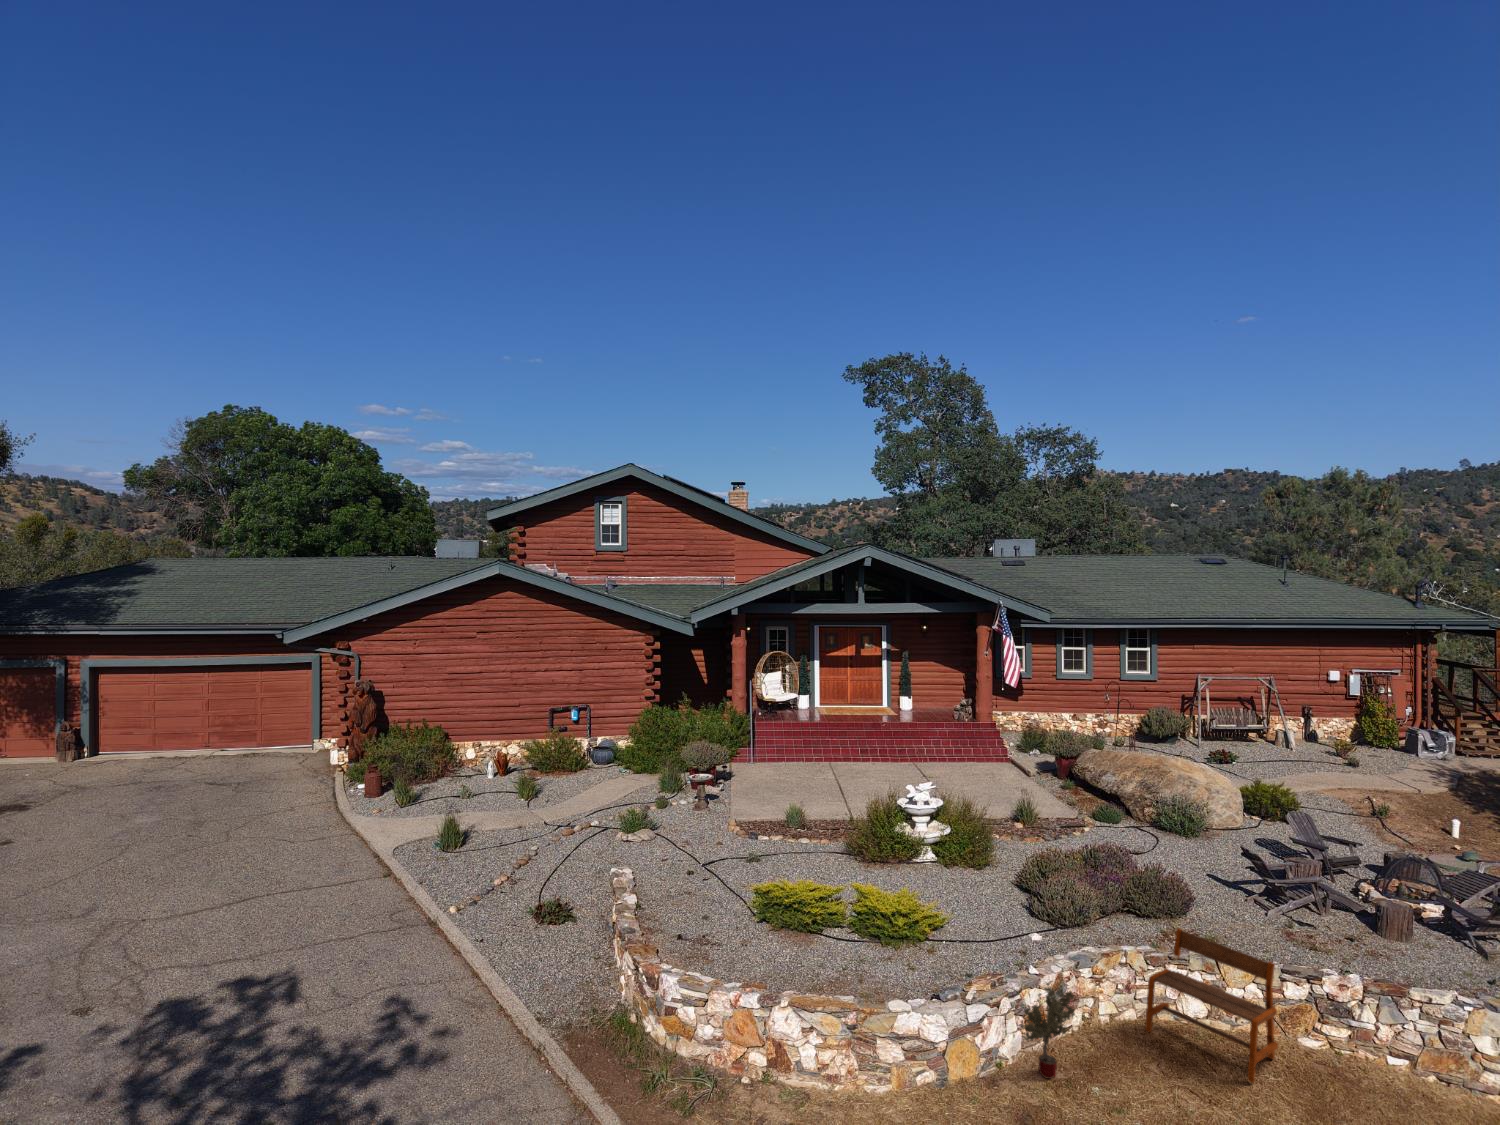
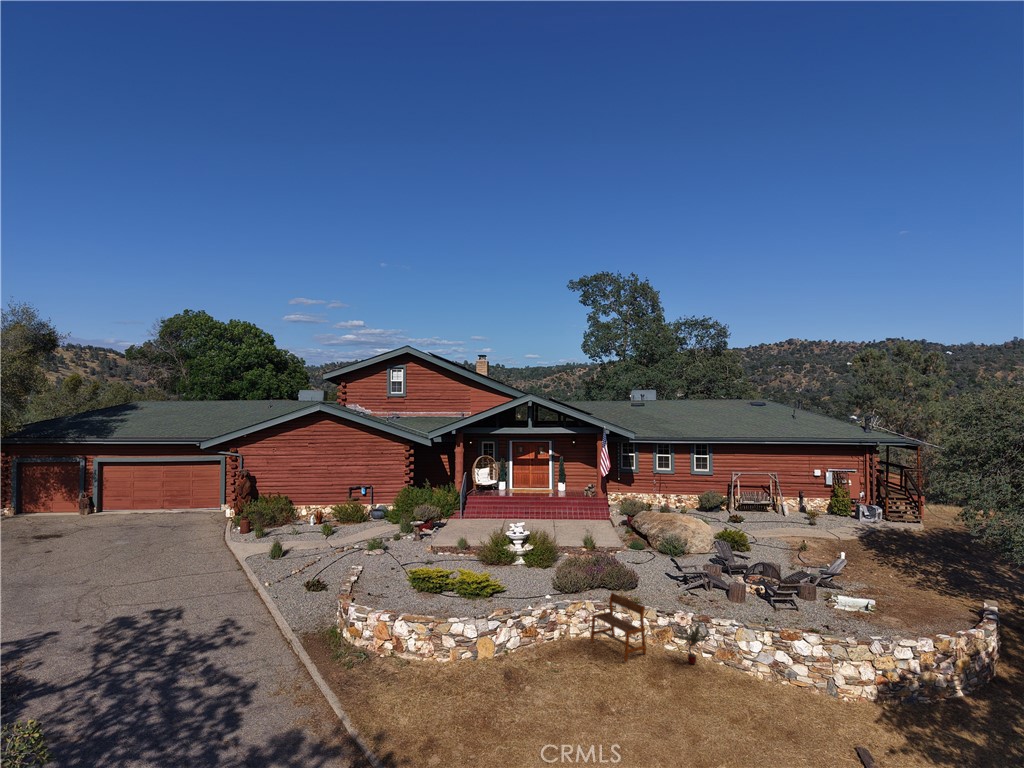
potted tree: present [1019,983,1075,1079] -> present [676,621,709,664]

